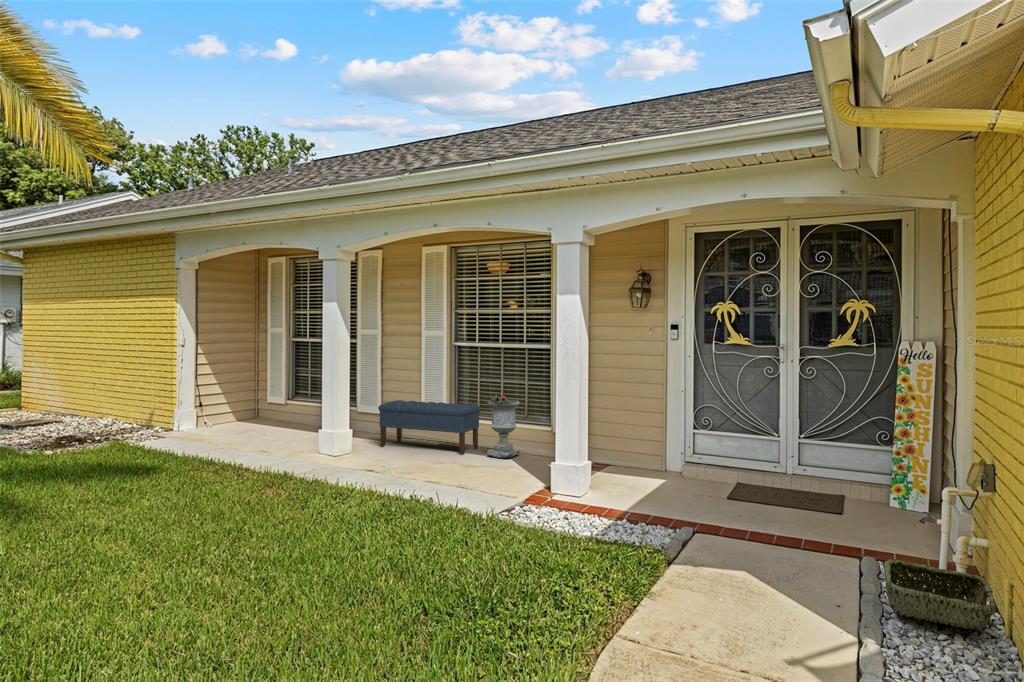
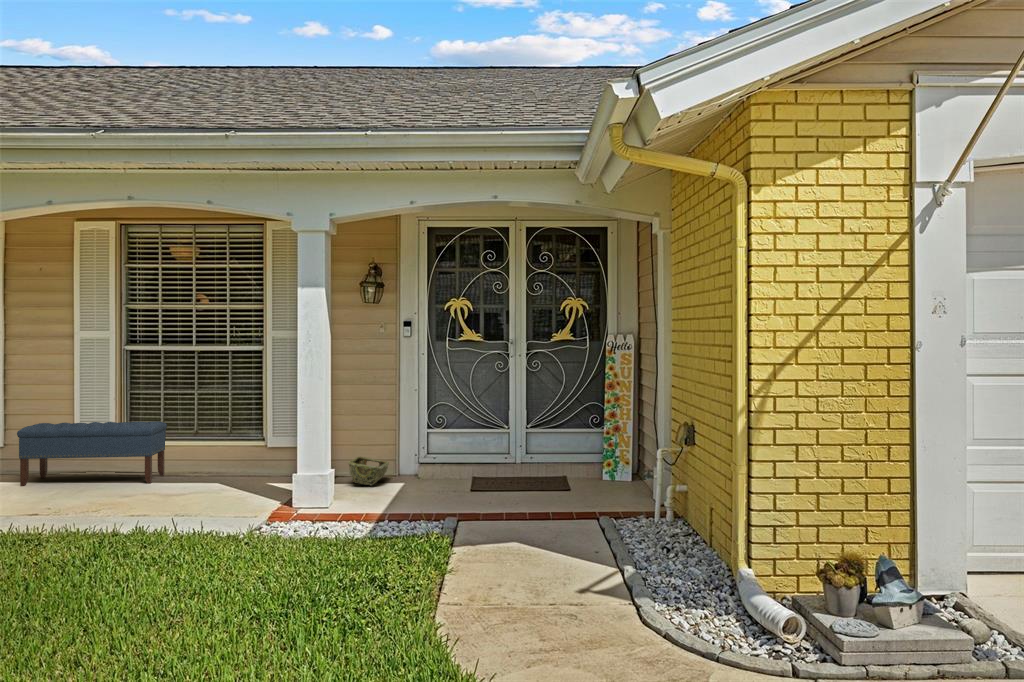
planter: present [487,395,520,458] -> none [184,406,225,482]
woven basket: present [884,559,997,629] -> present [348,457,389,486]

